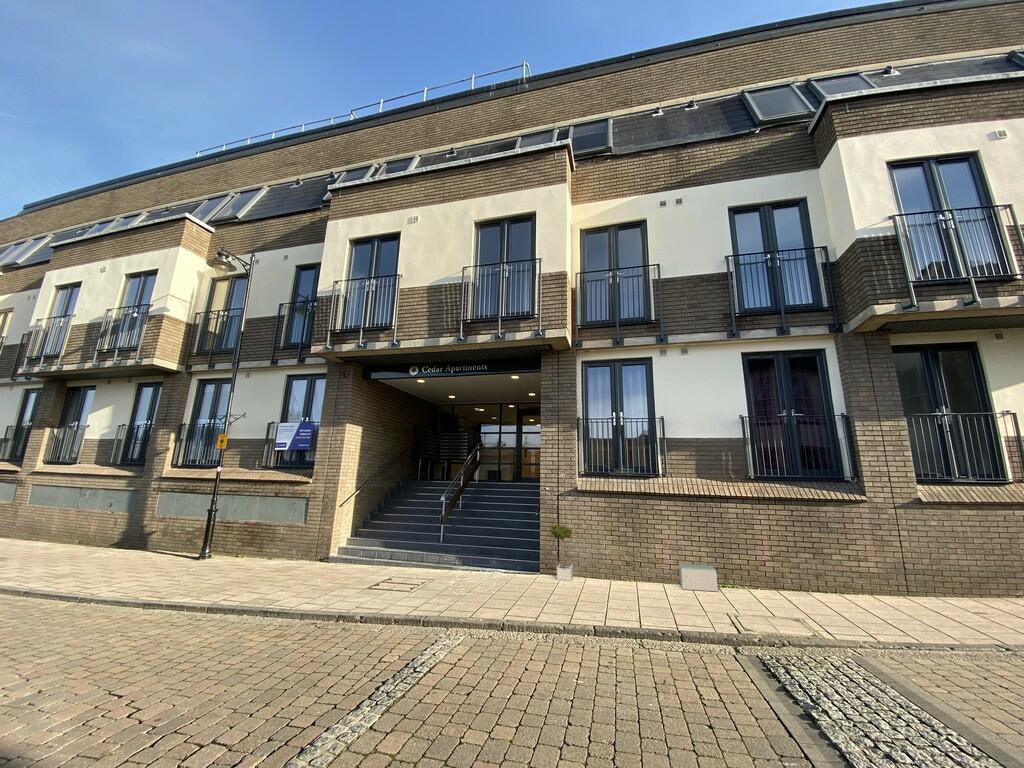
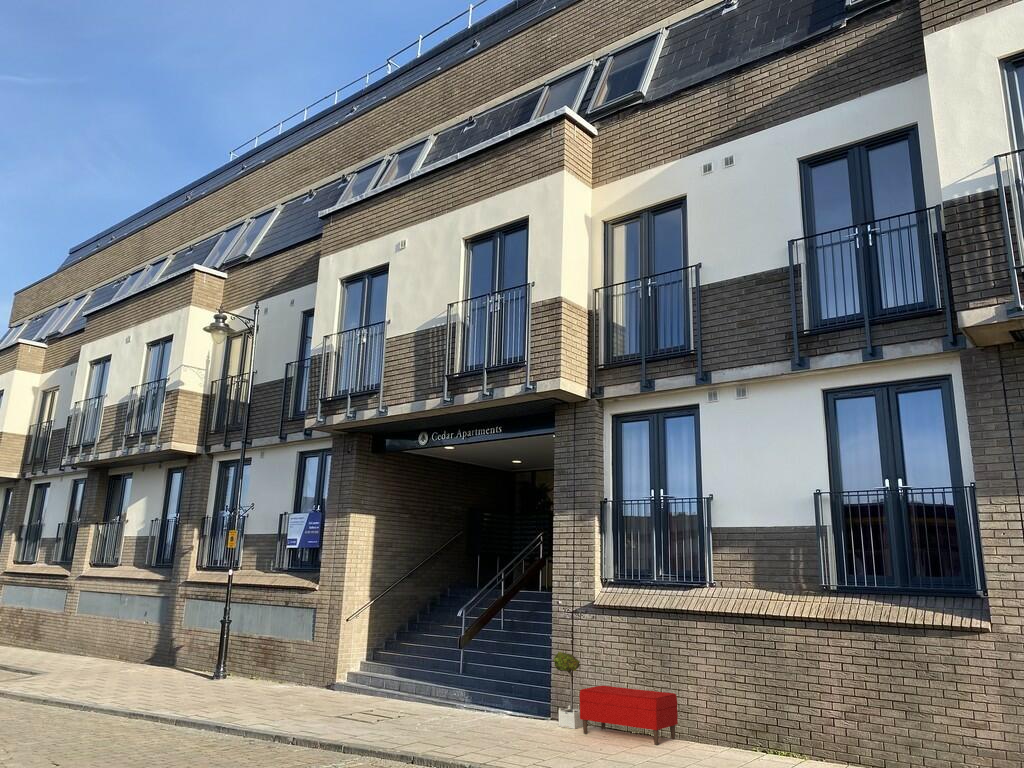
bench: none [582,548,649,588] -> present [580,685,678,745]
storage box: present [679,564,718,591] -> none [699,715,761,757]

